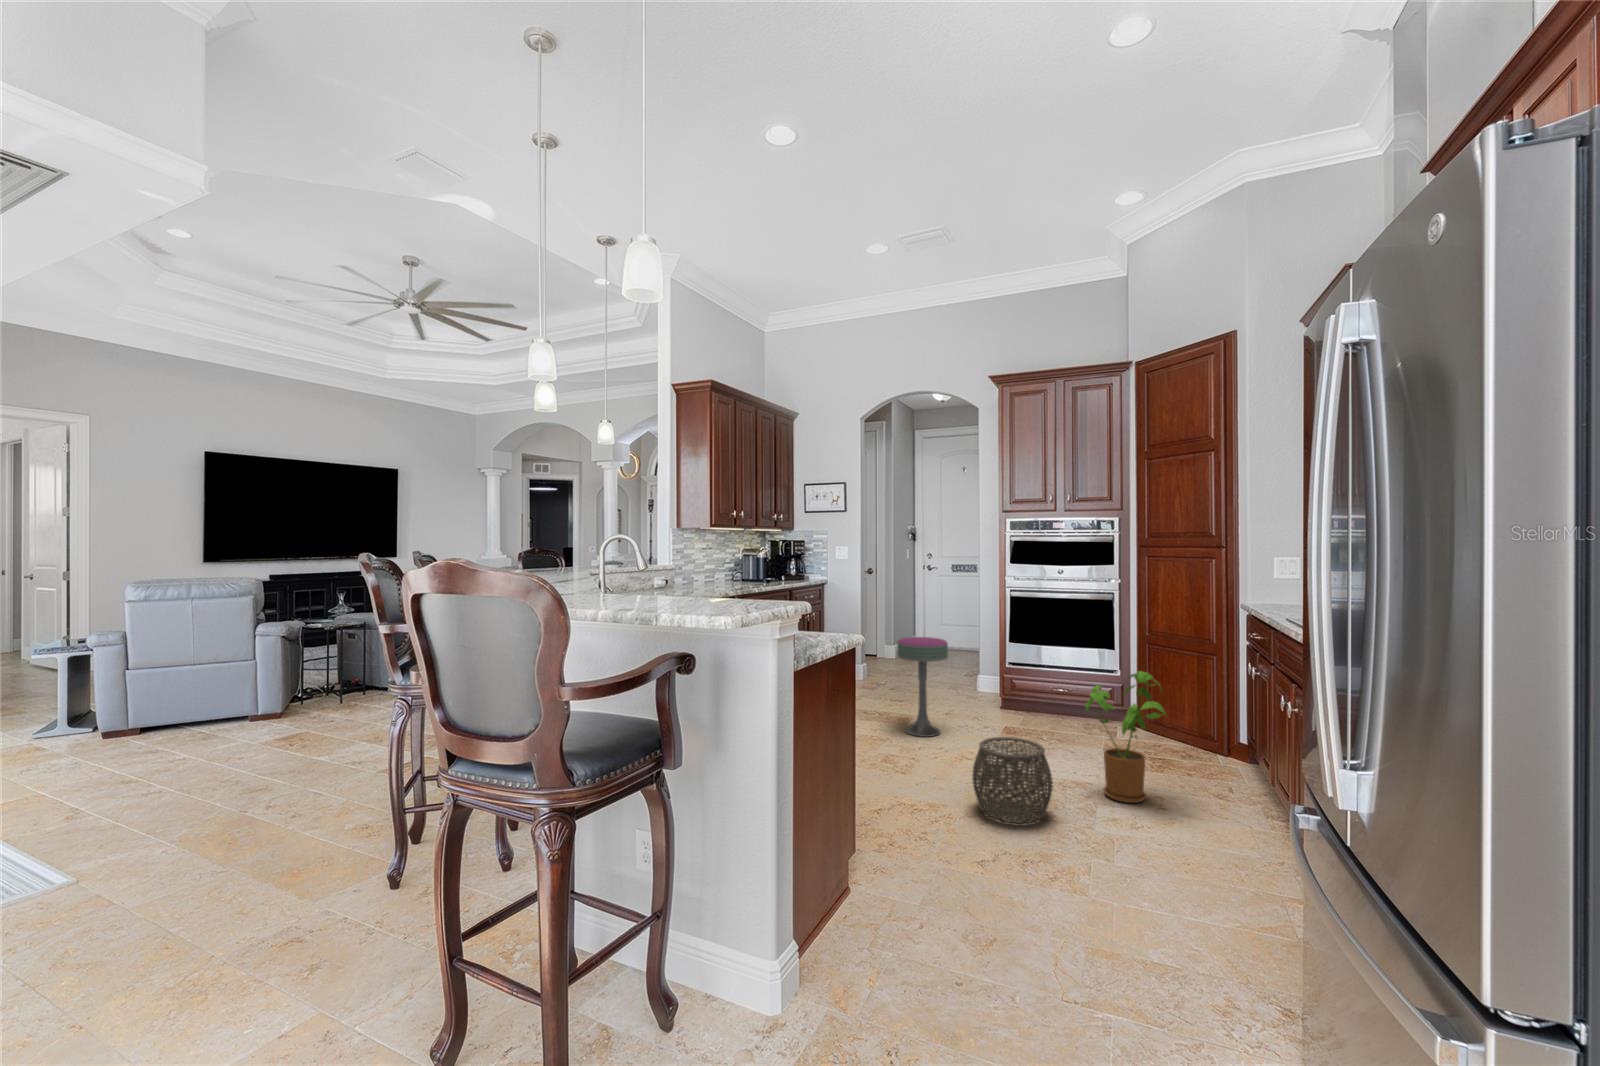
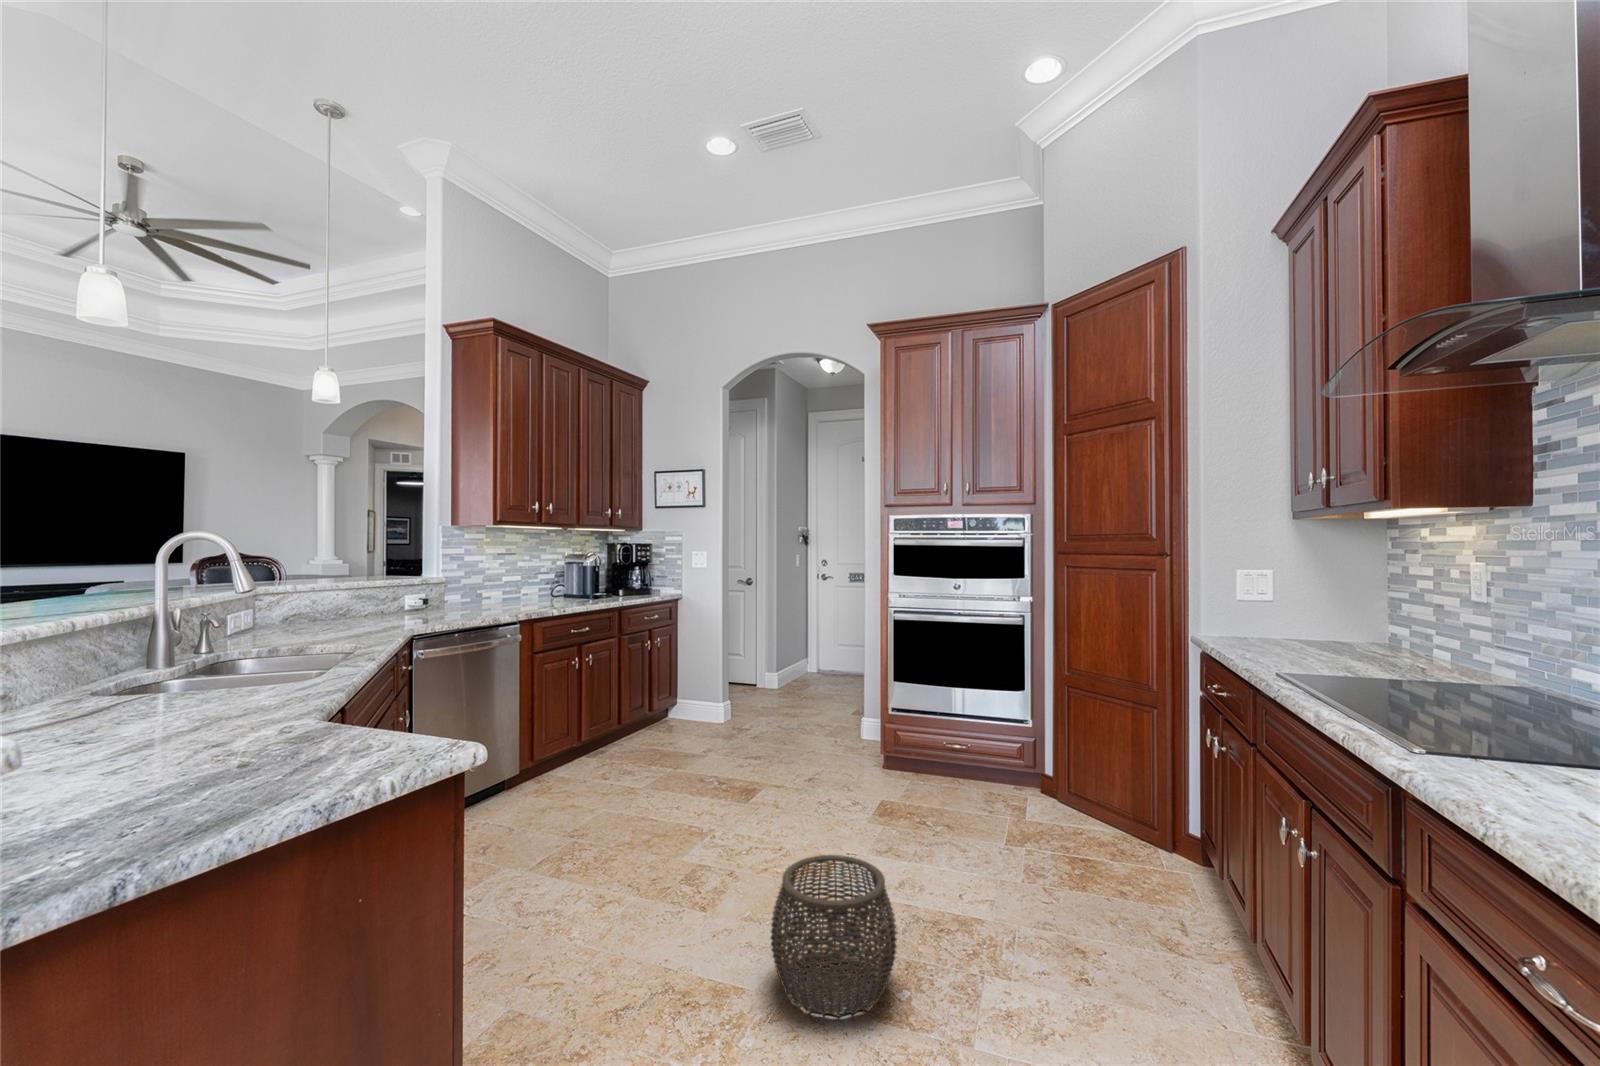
bar stool: present [897,637,948,737] -> none [726,677,797,821]
house plant: present [1086,671,1166,803] -> none [962,744,1080,956]

